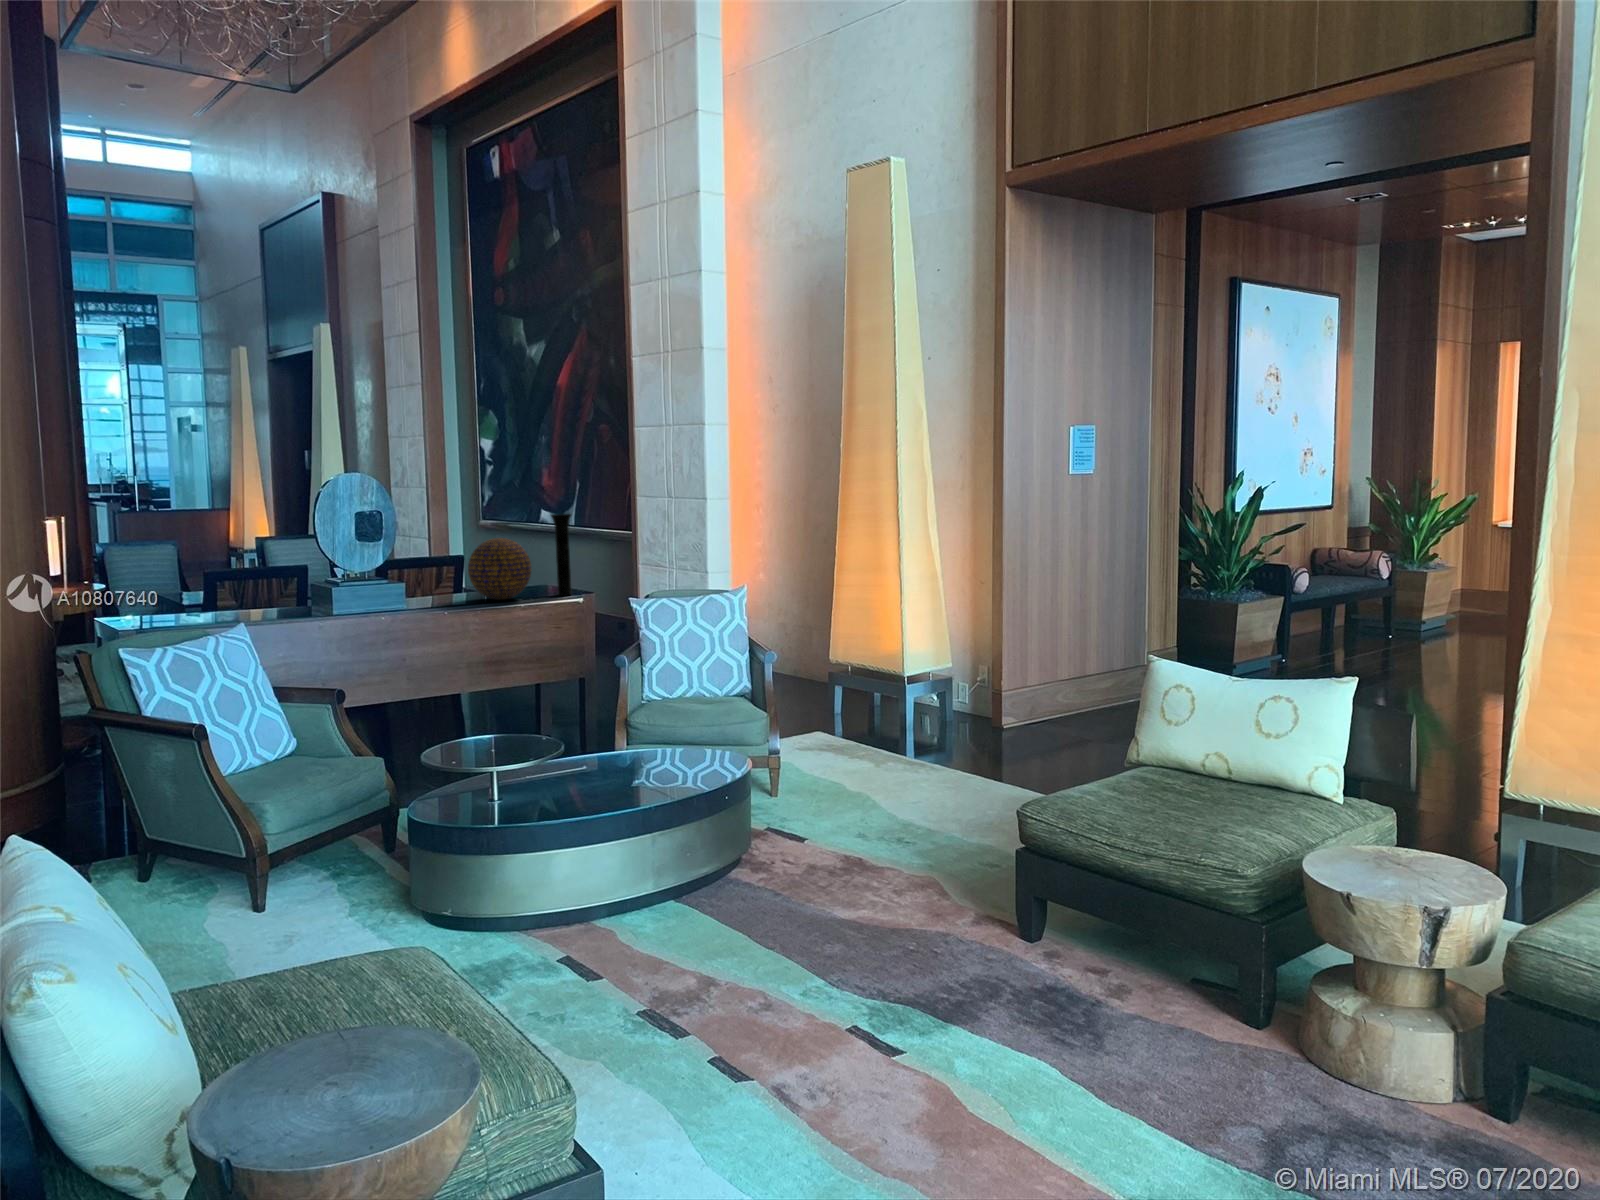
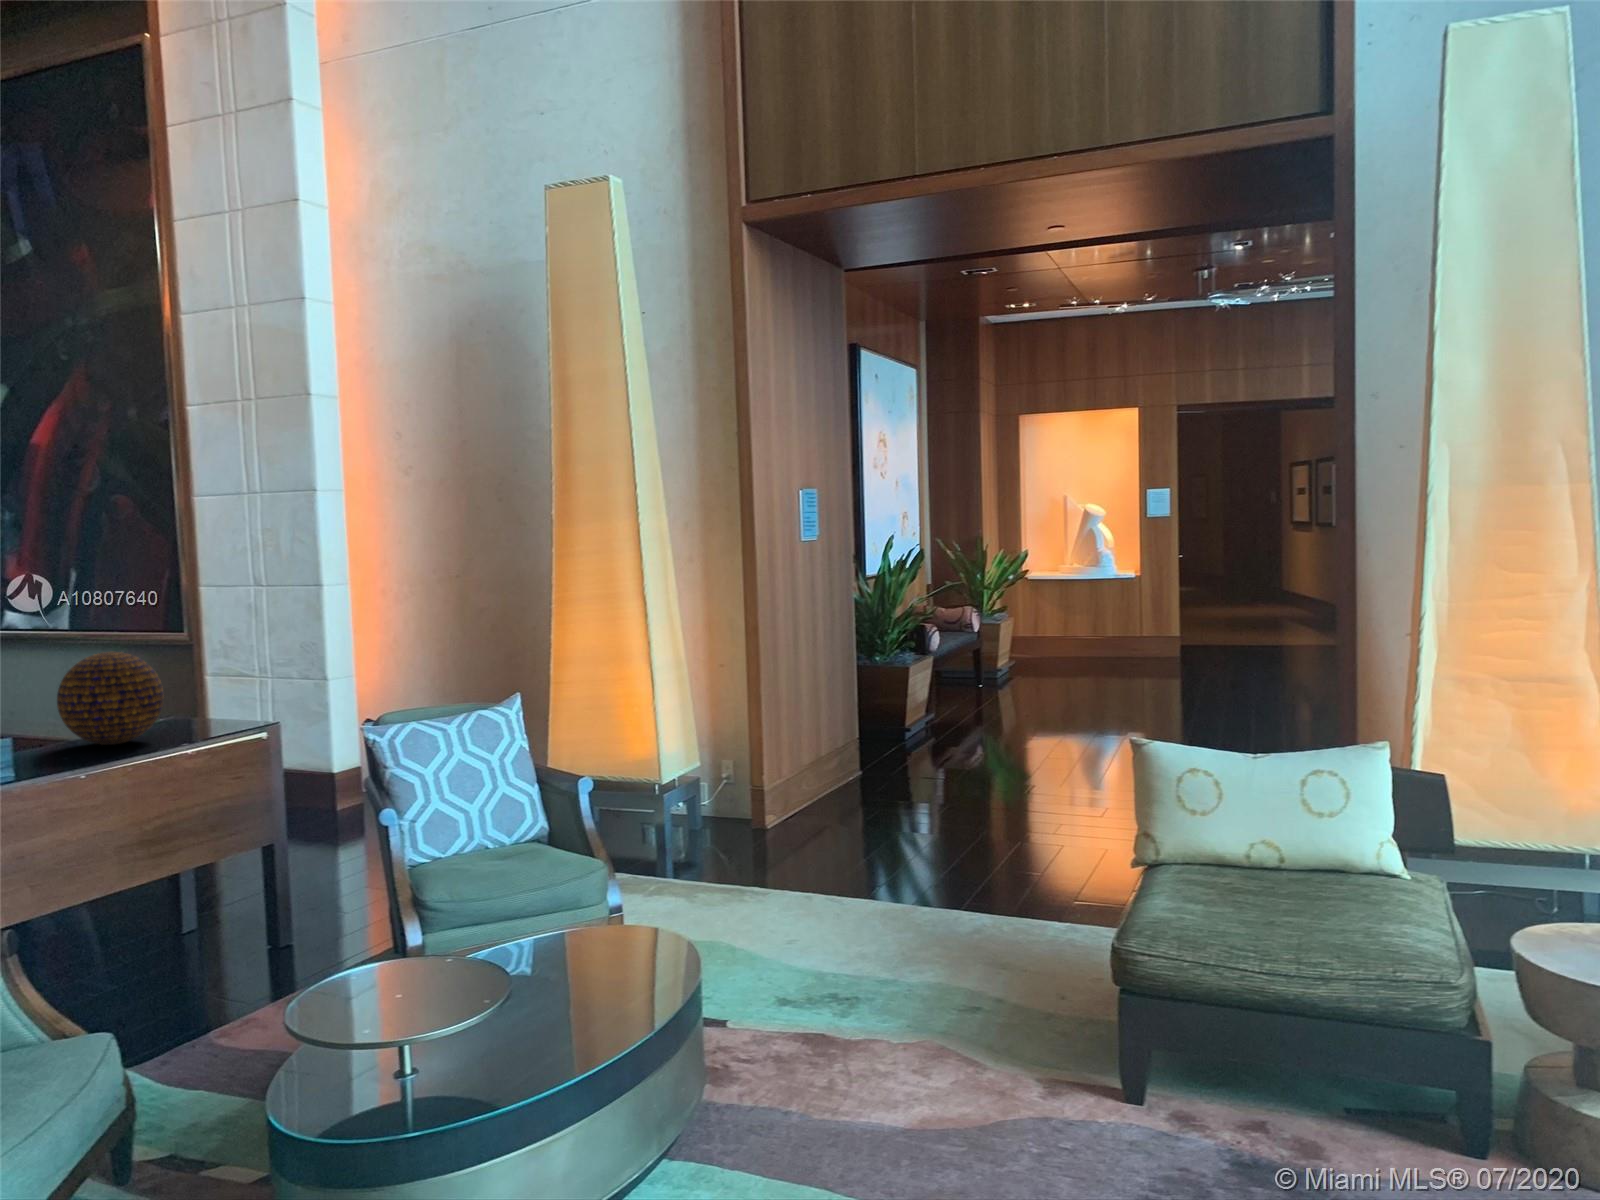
vase: present [551,514,572,595] -> none [183,612,219,730]

